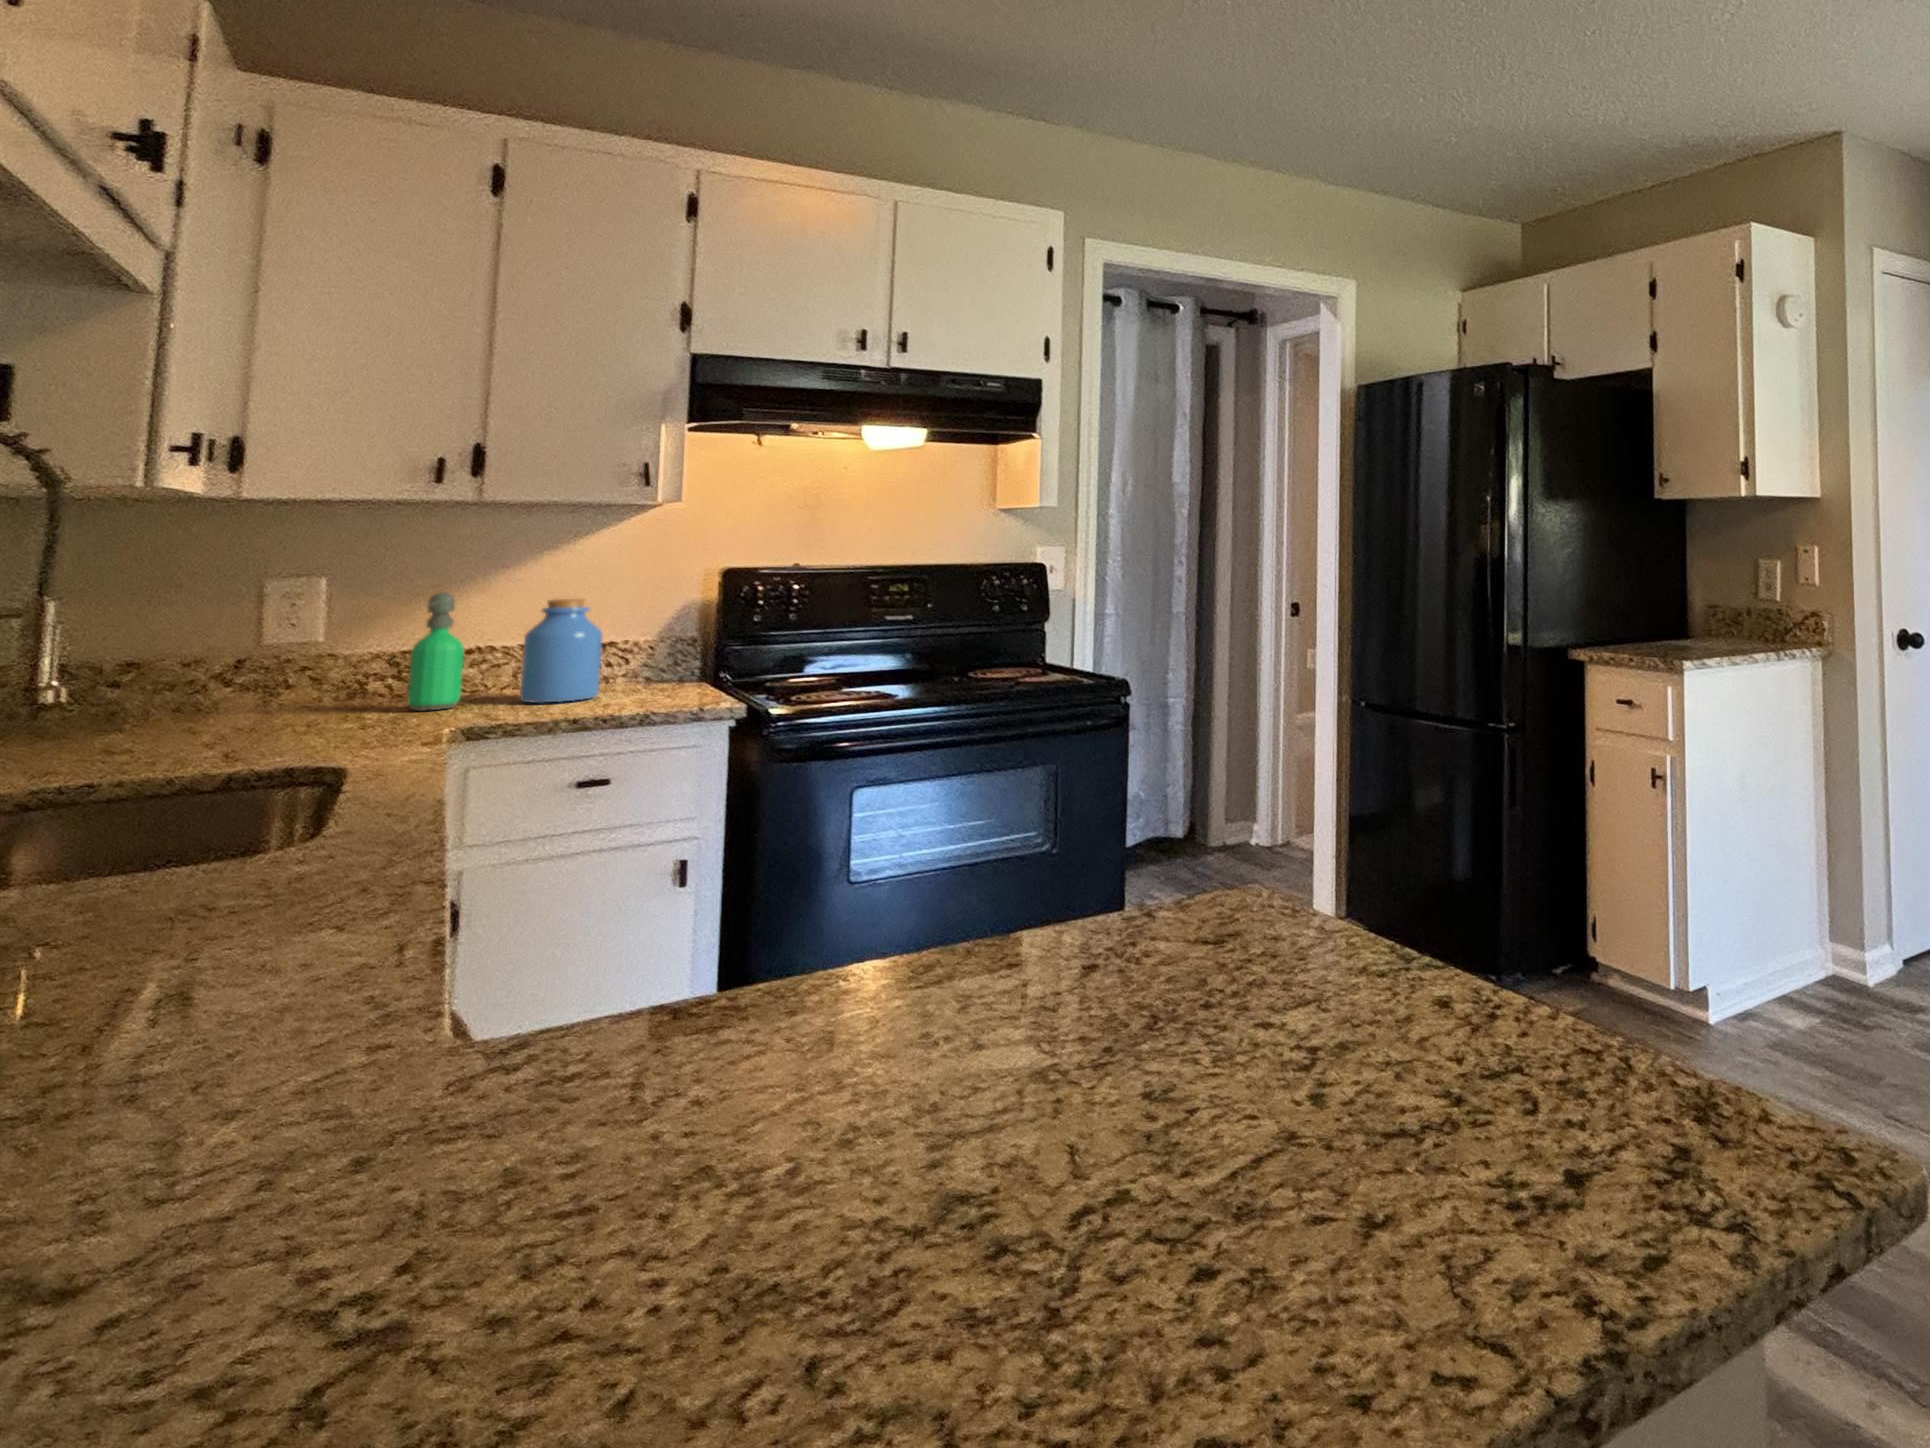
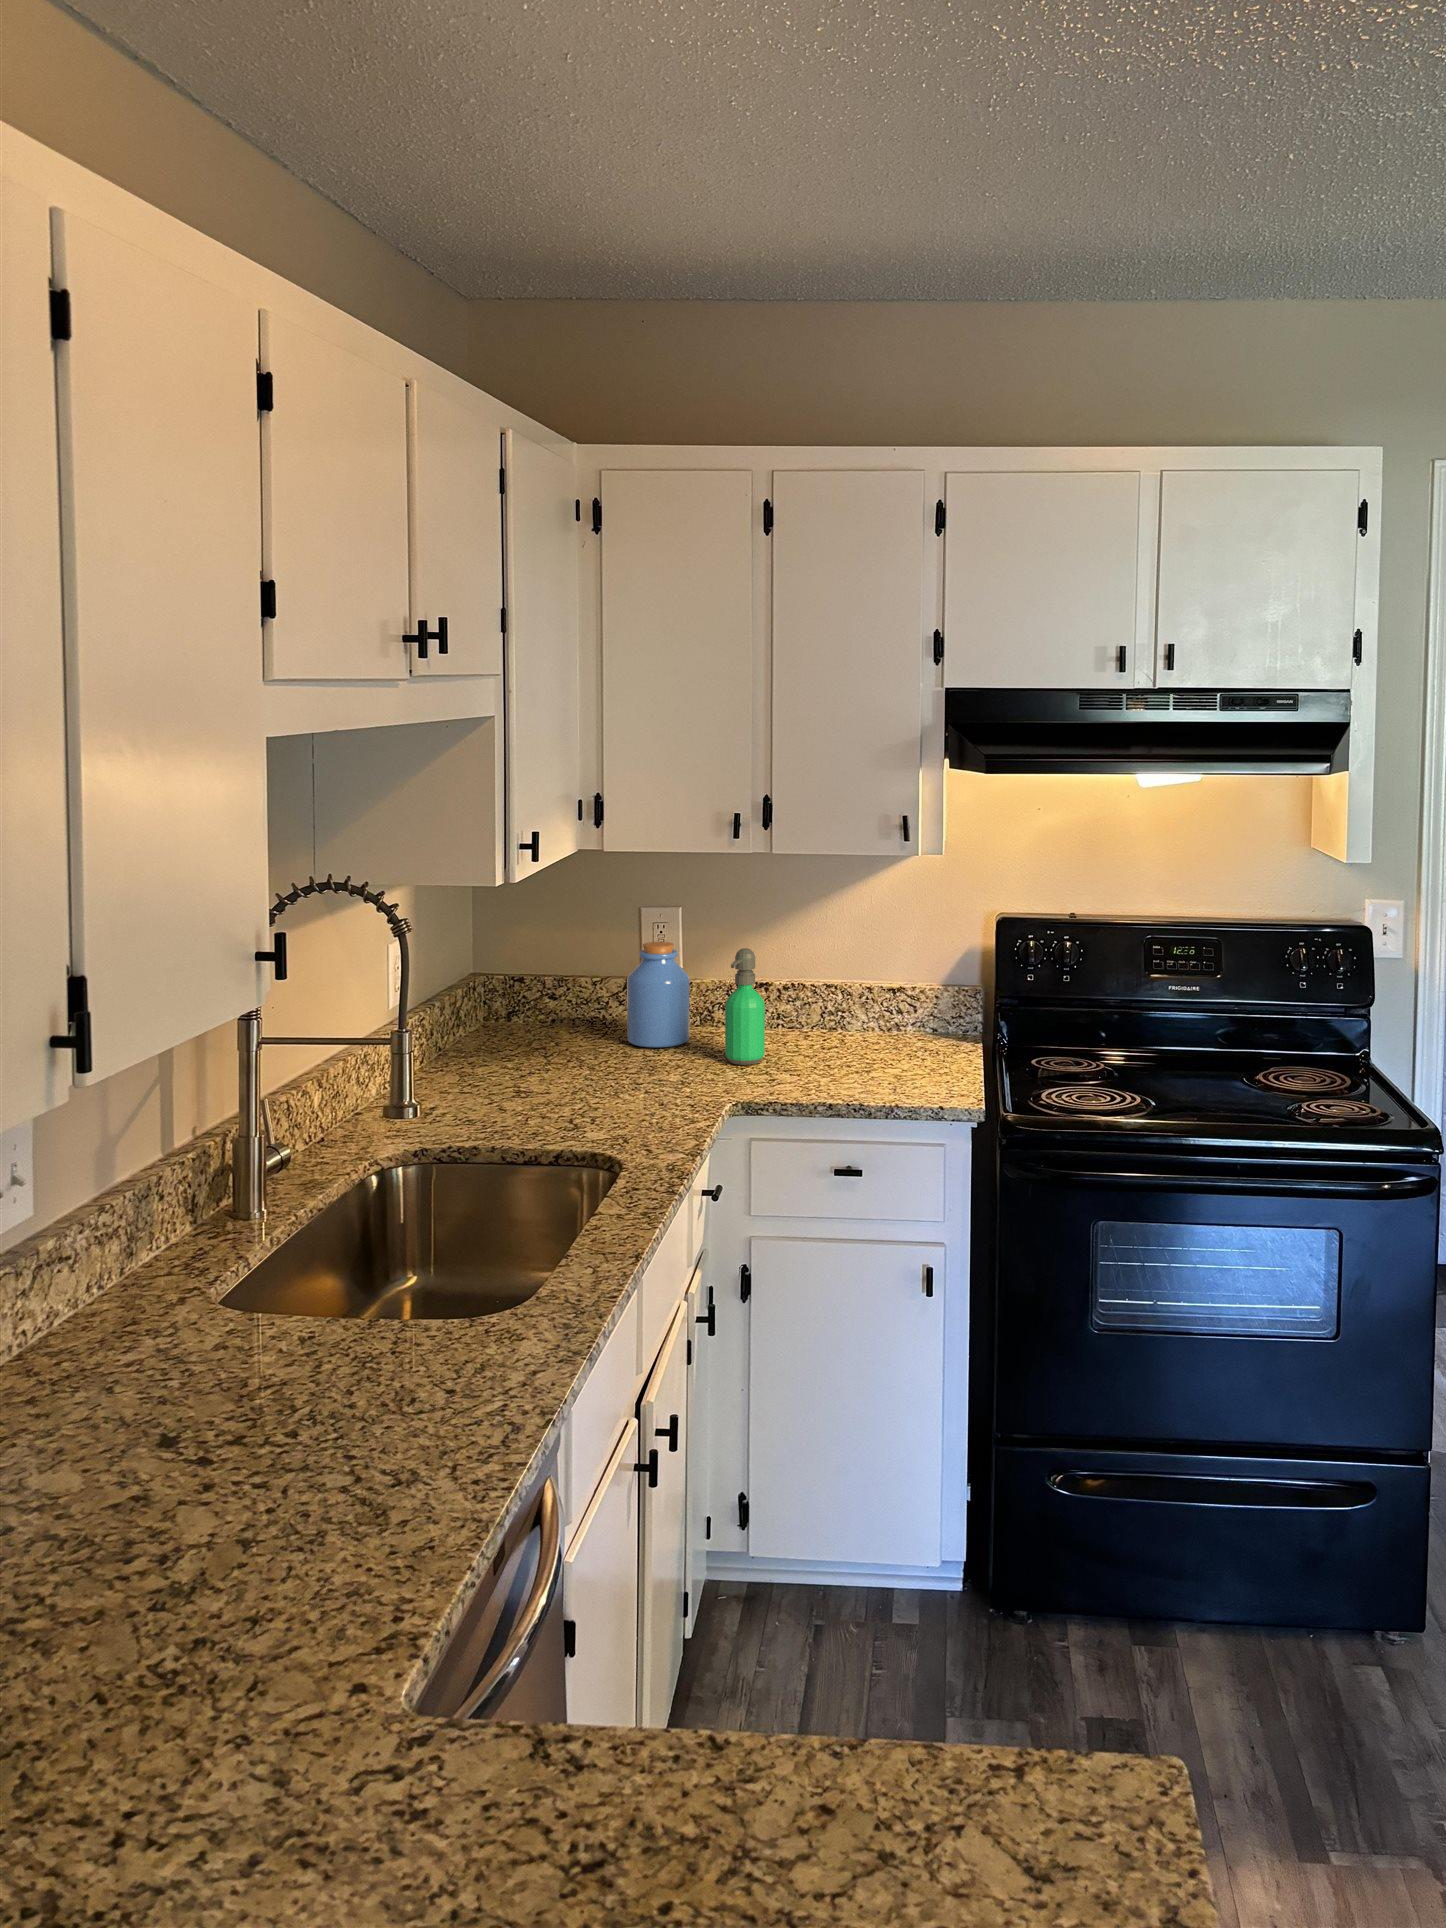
jar: present [520,599,602,703] -> present [627,942,689,1047]

